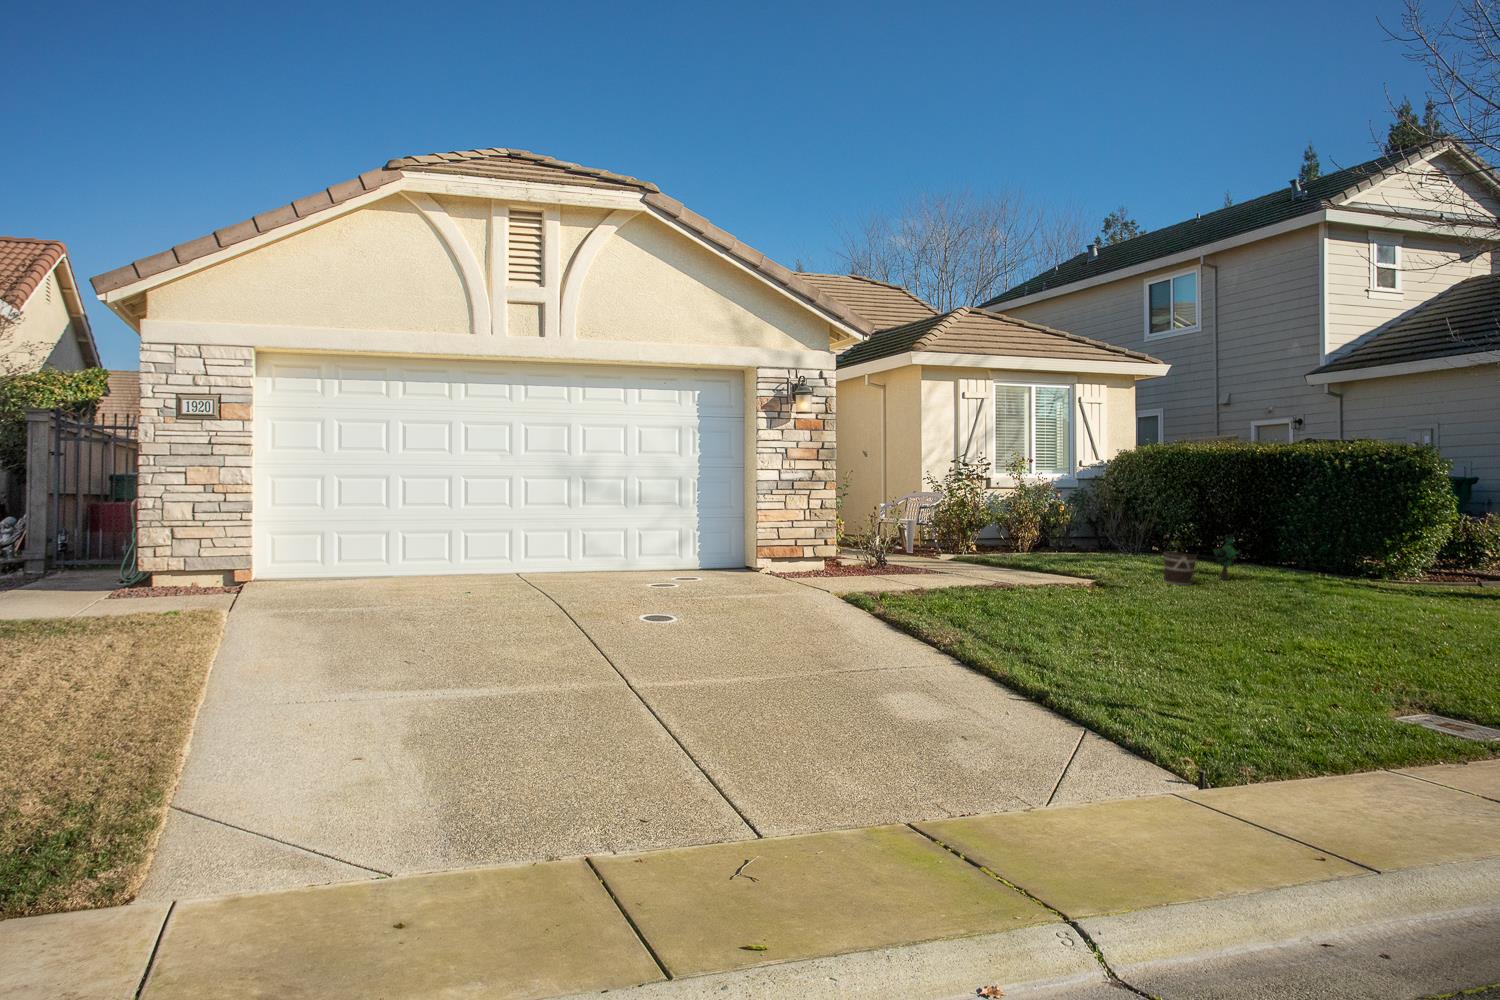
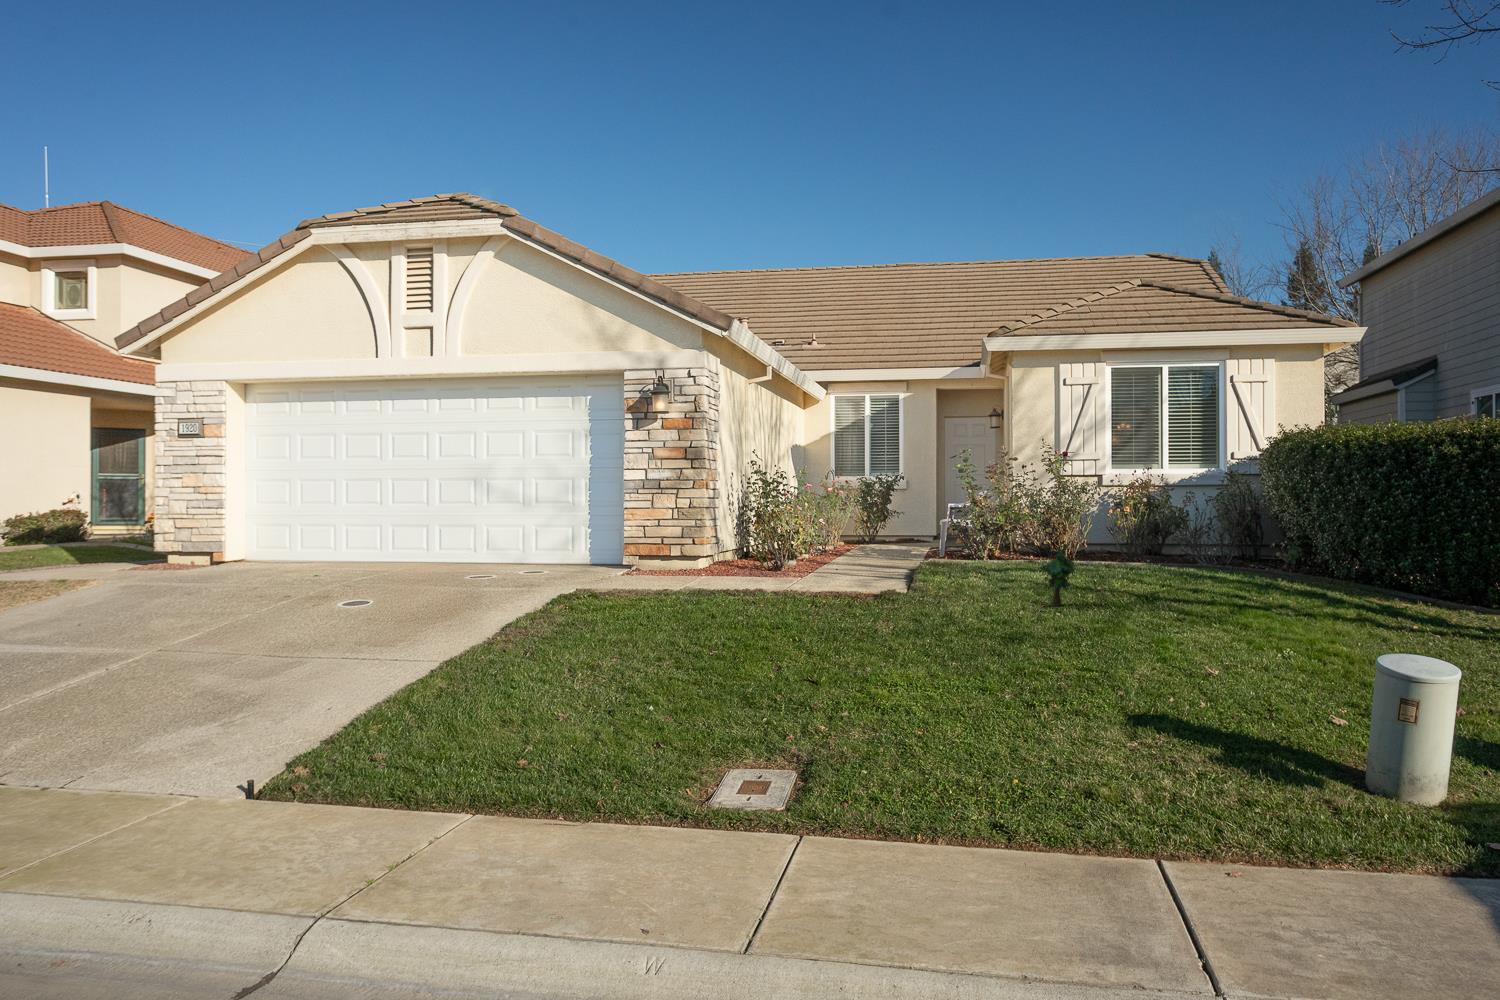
bucket: present [1164,552,1197,585] -> none [945,563,985,606]

